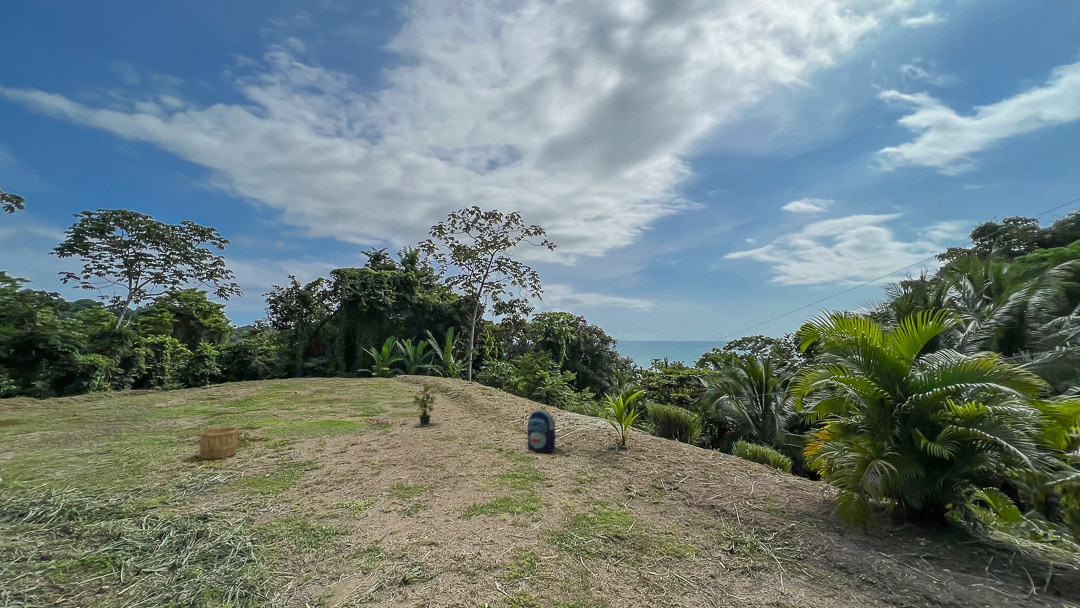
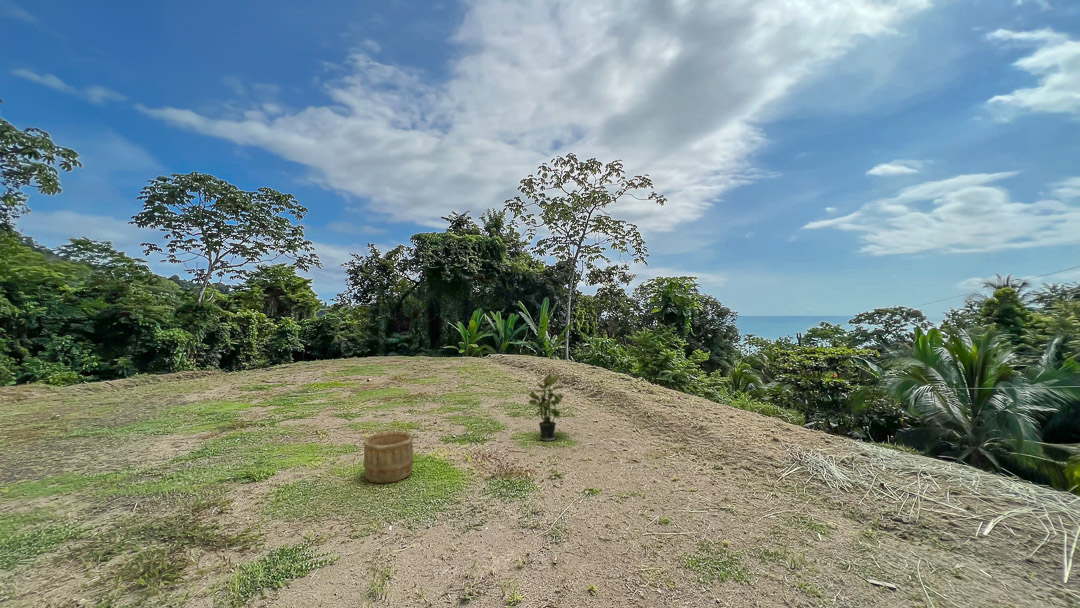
backpack: present [528,410,556,453] -> none [767,438,836,528]
wooden bucket: present [199,427,239,459] -> present [363,431,414,483]

